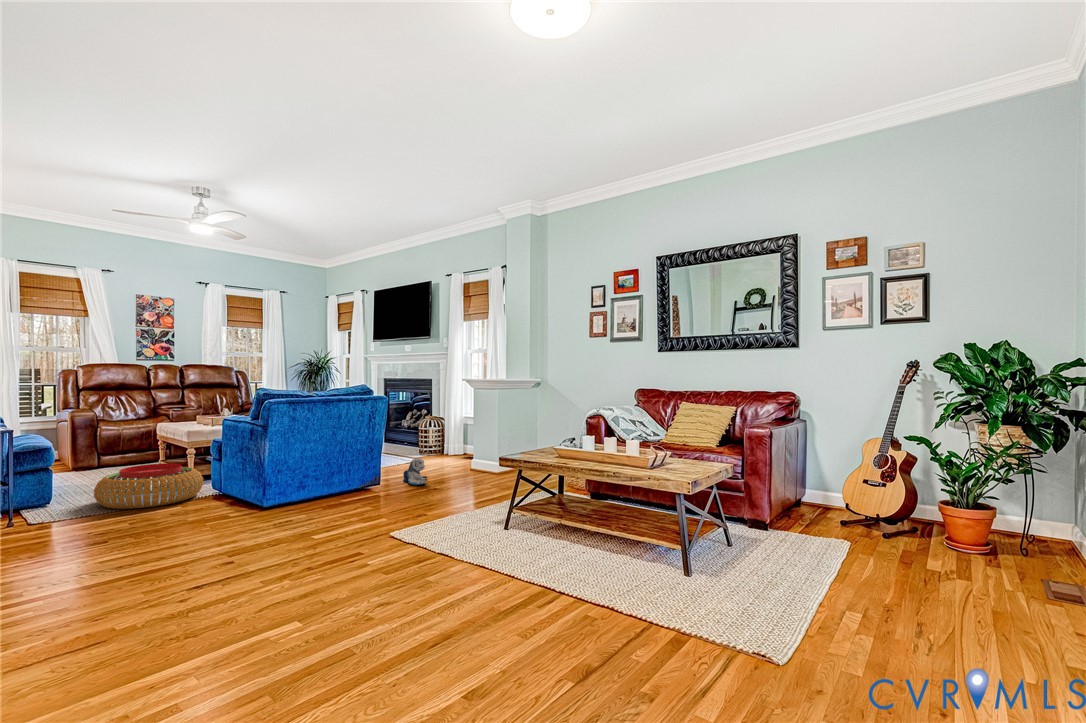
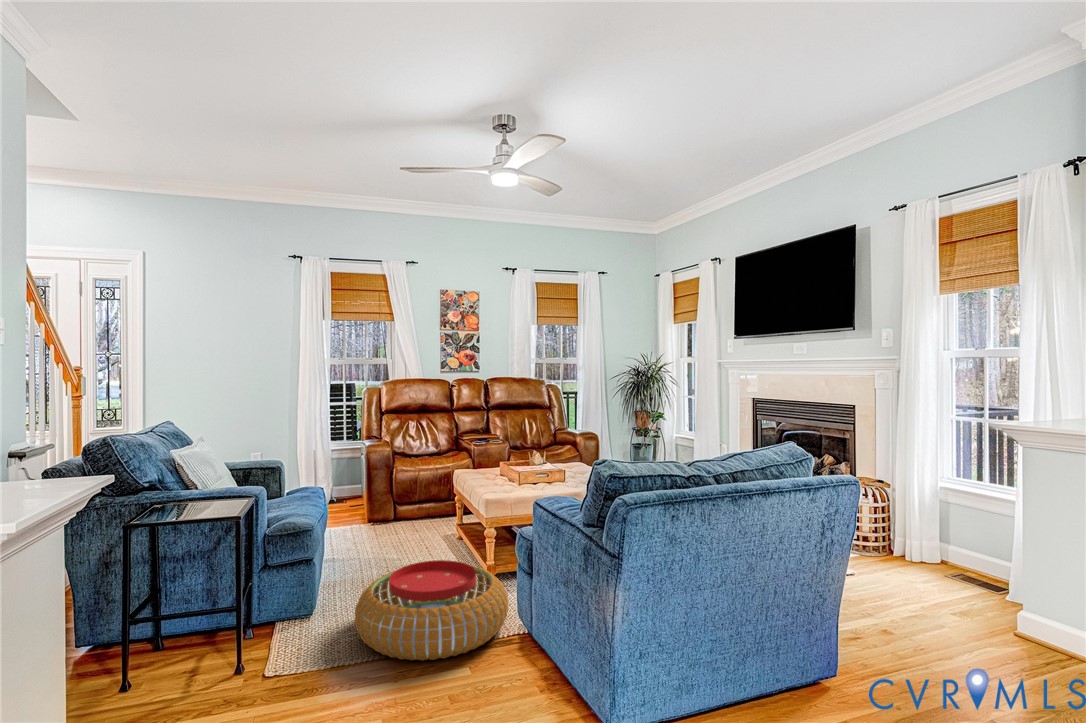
plush toy: present [403,458,427,485] -> none [887,621,971,703]

